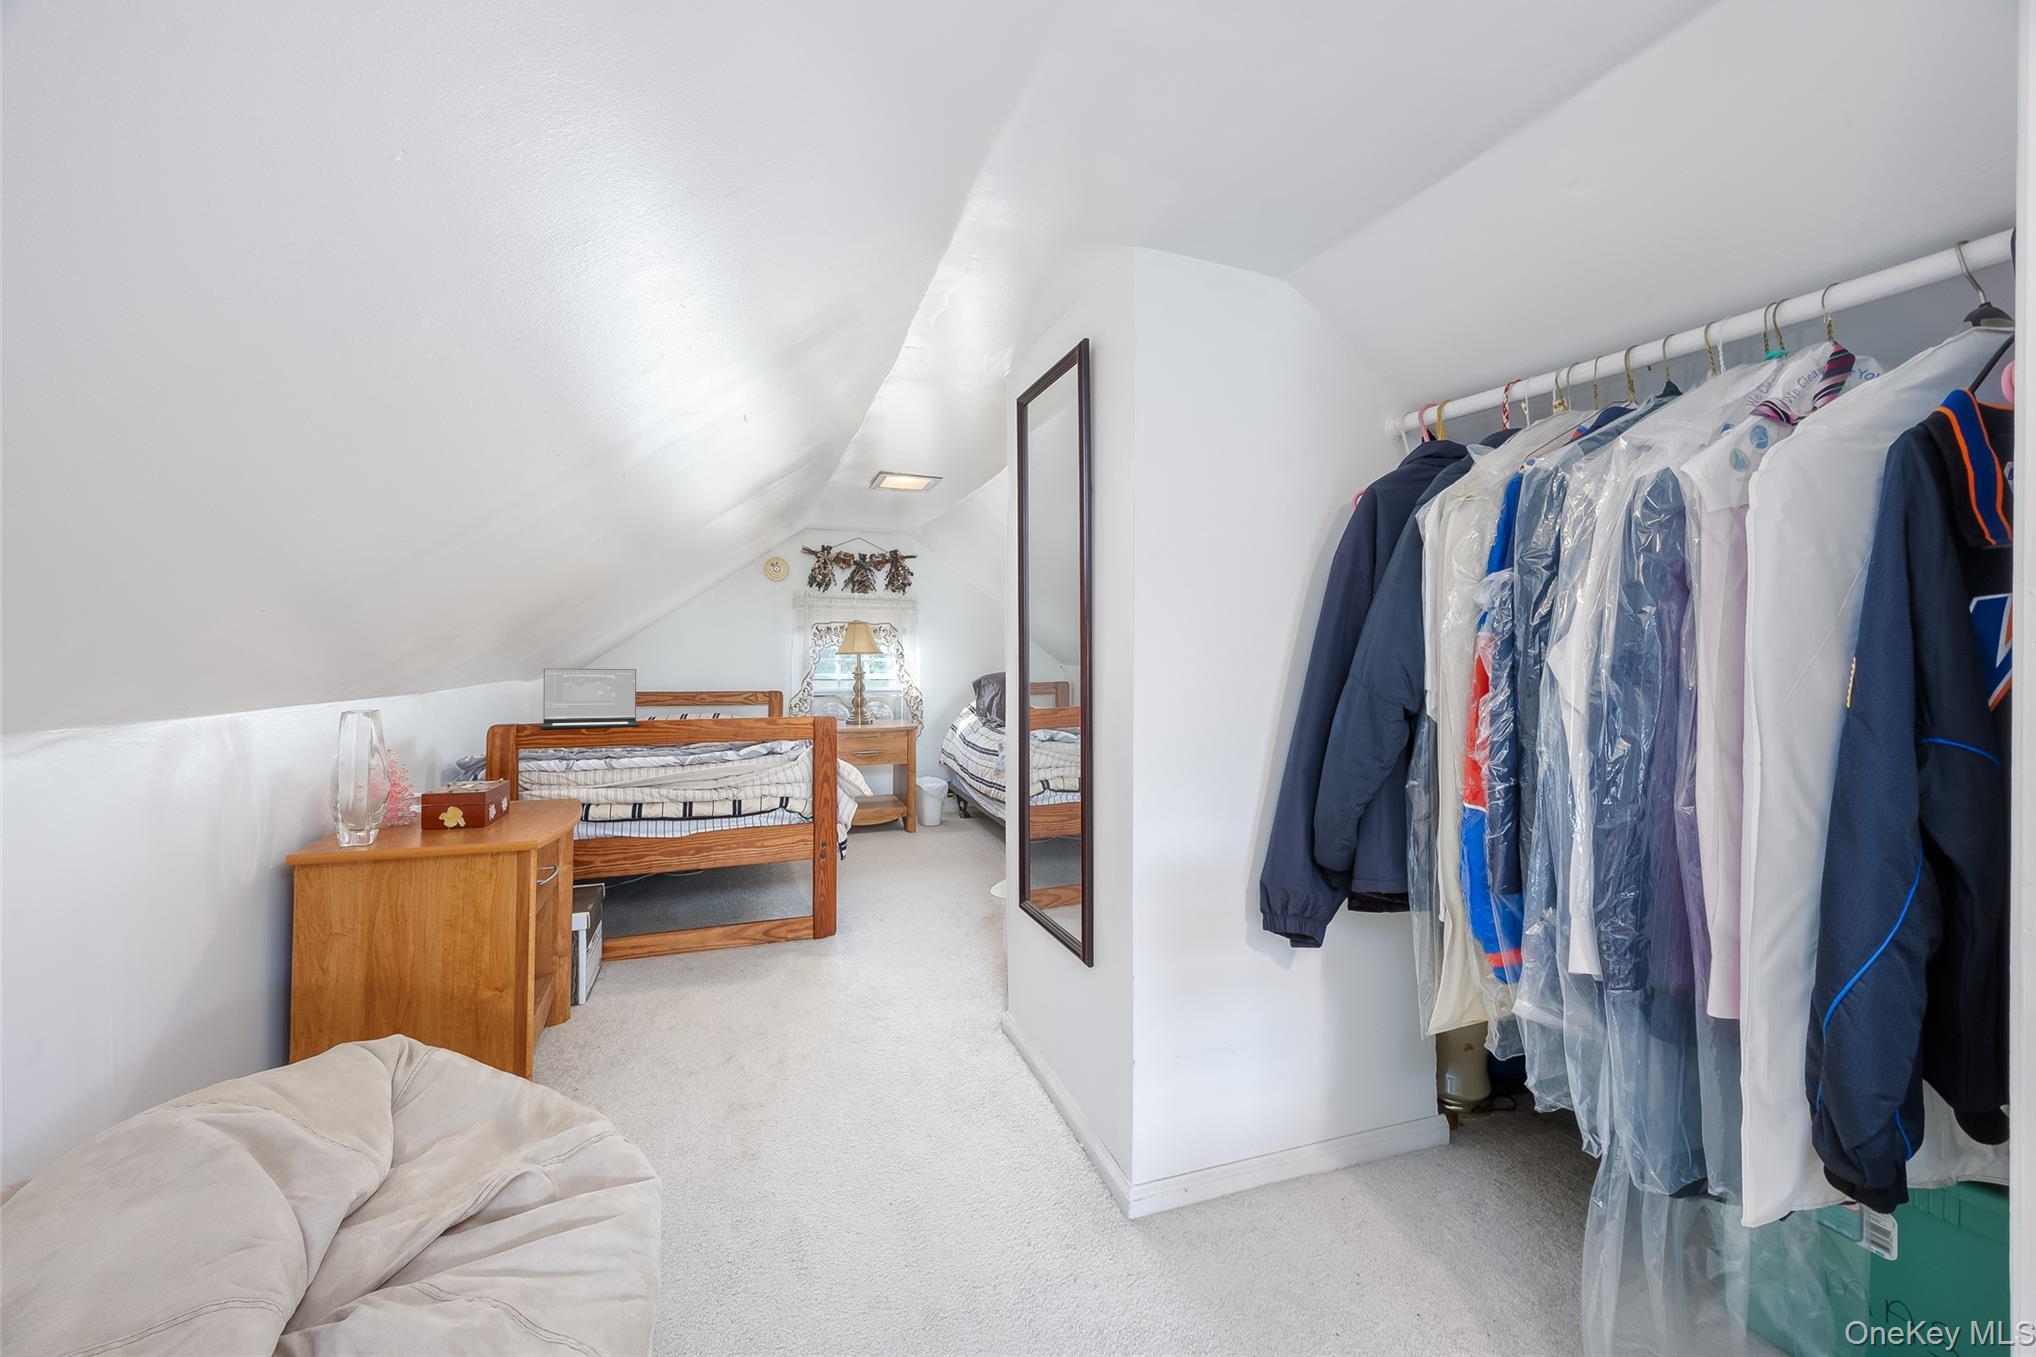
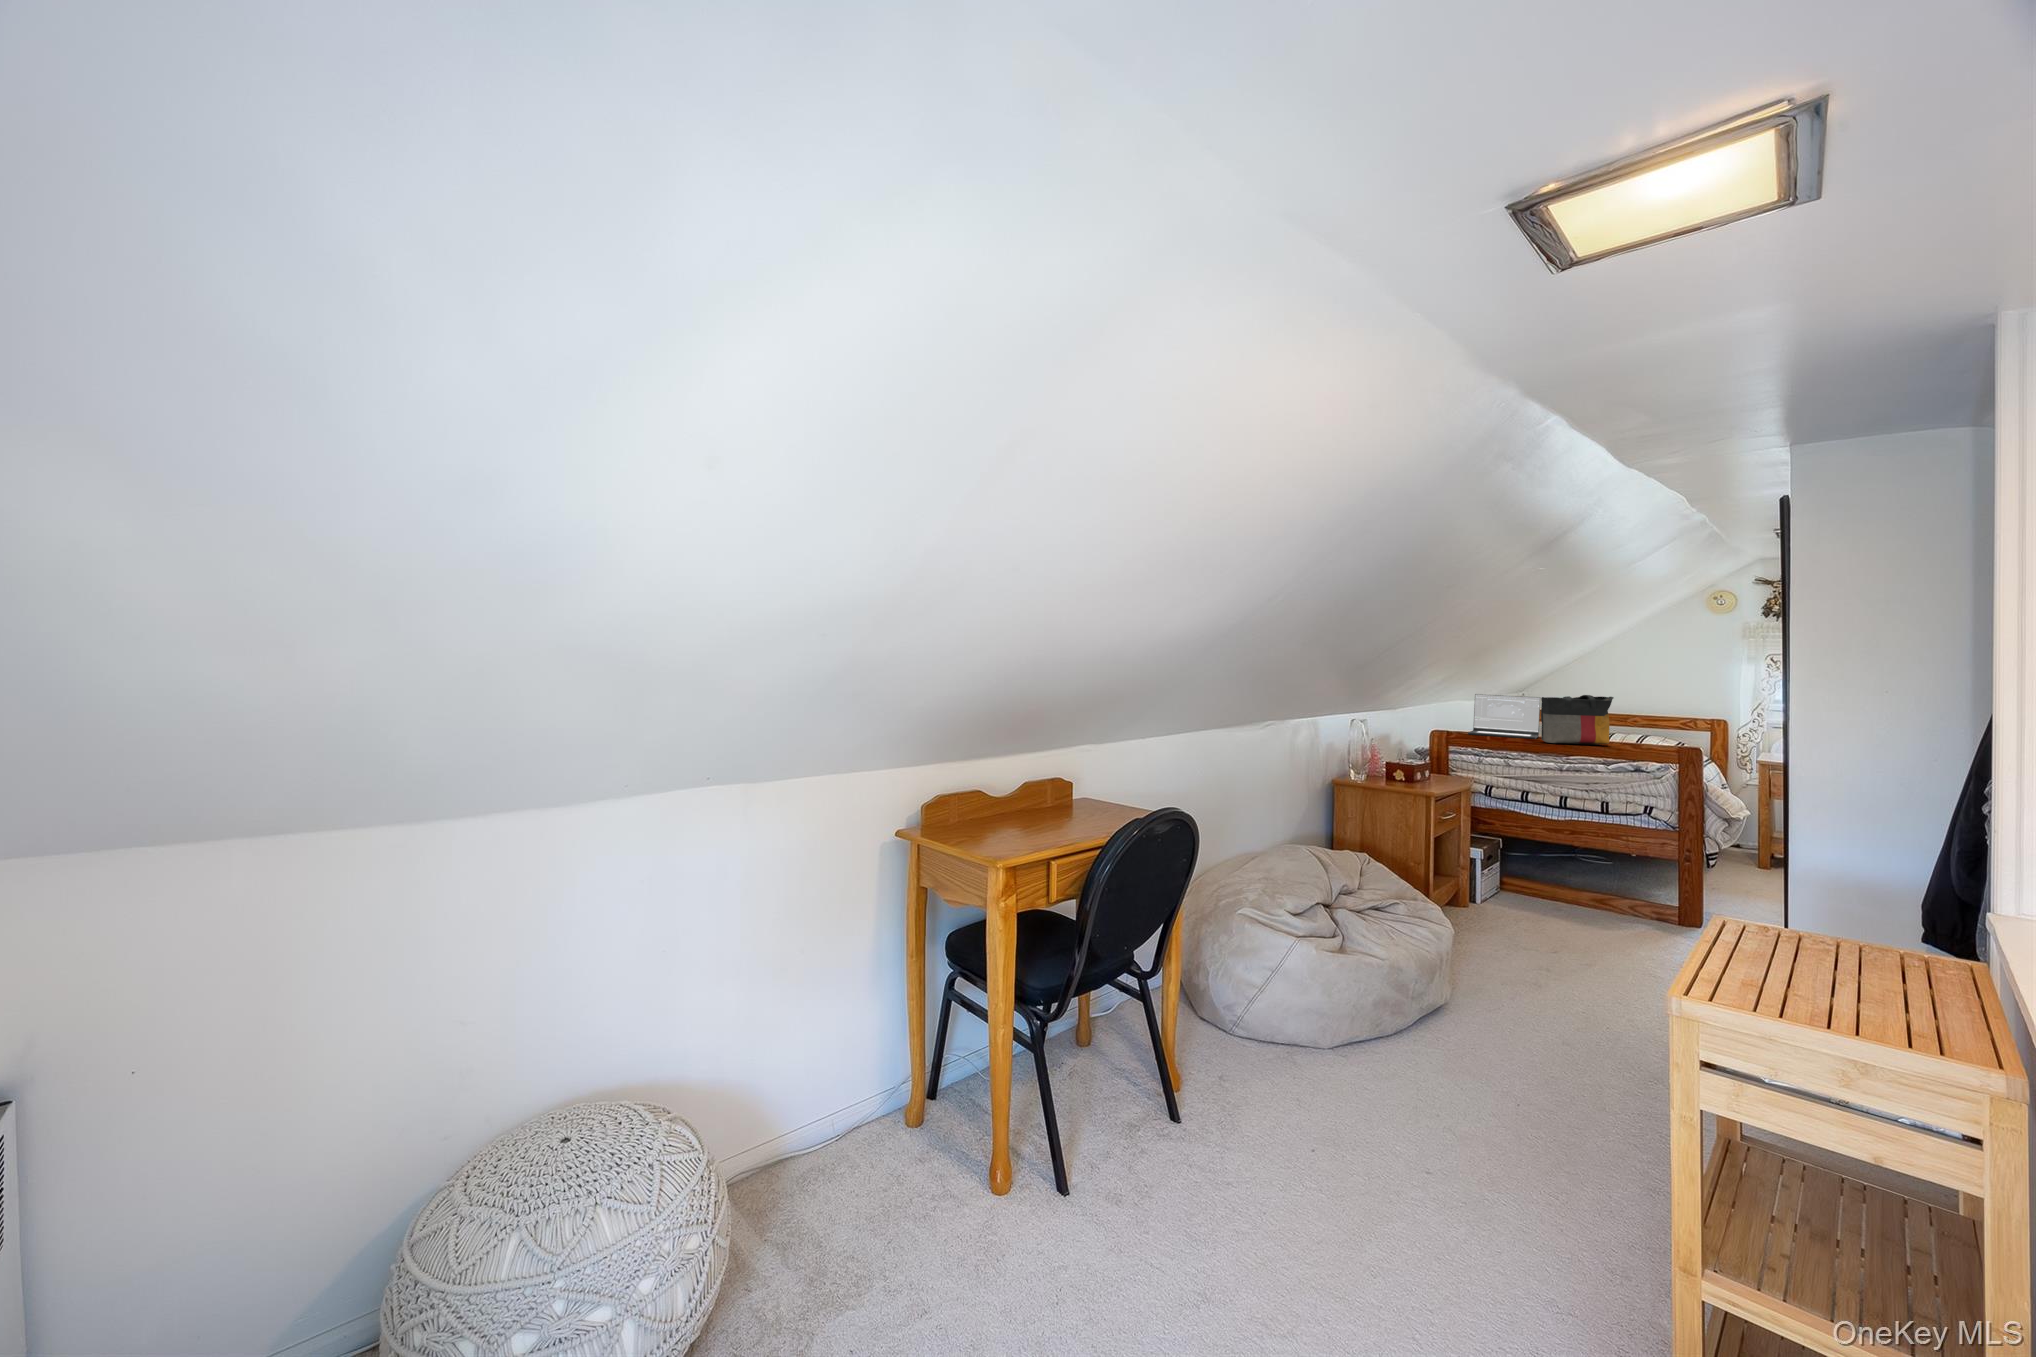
tote bag: none [656,660,739,729] -> present [1541,695,1614,745]

